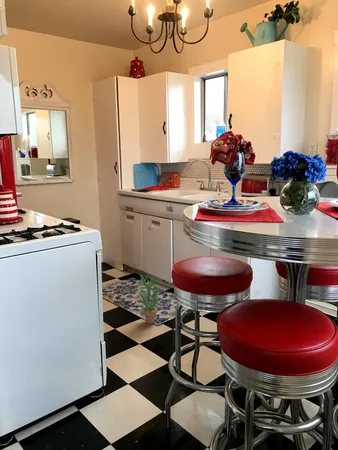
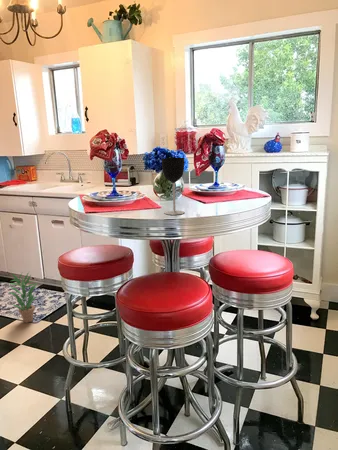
wine glass: none [282,161,315,233] -> present [162,158,184,215]

